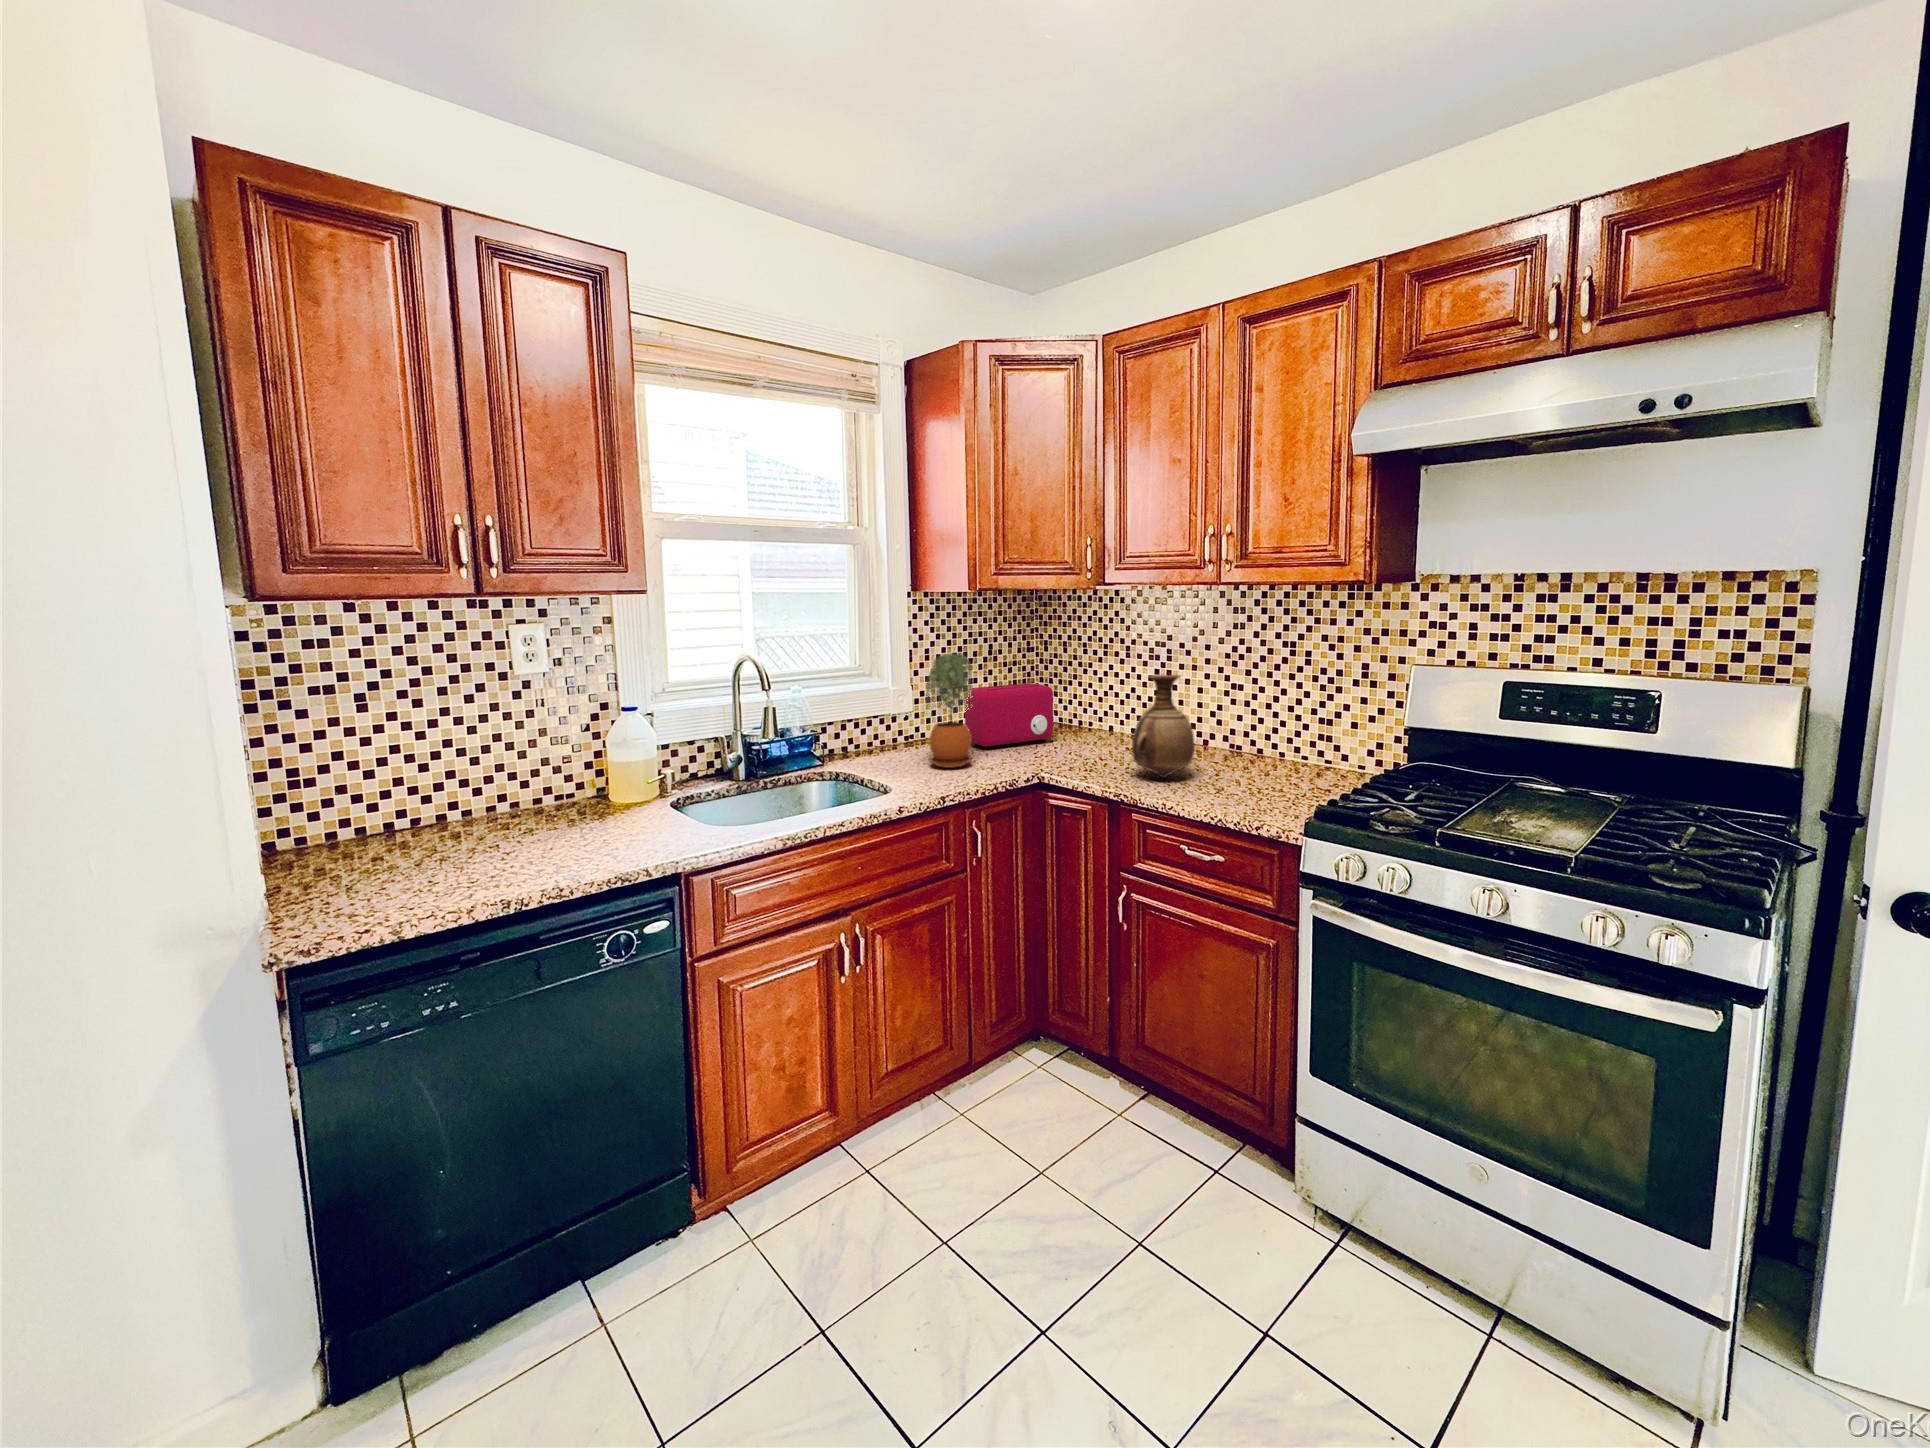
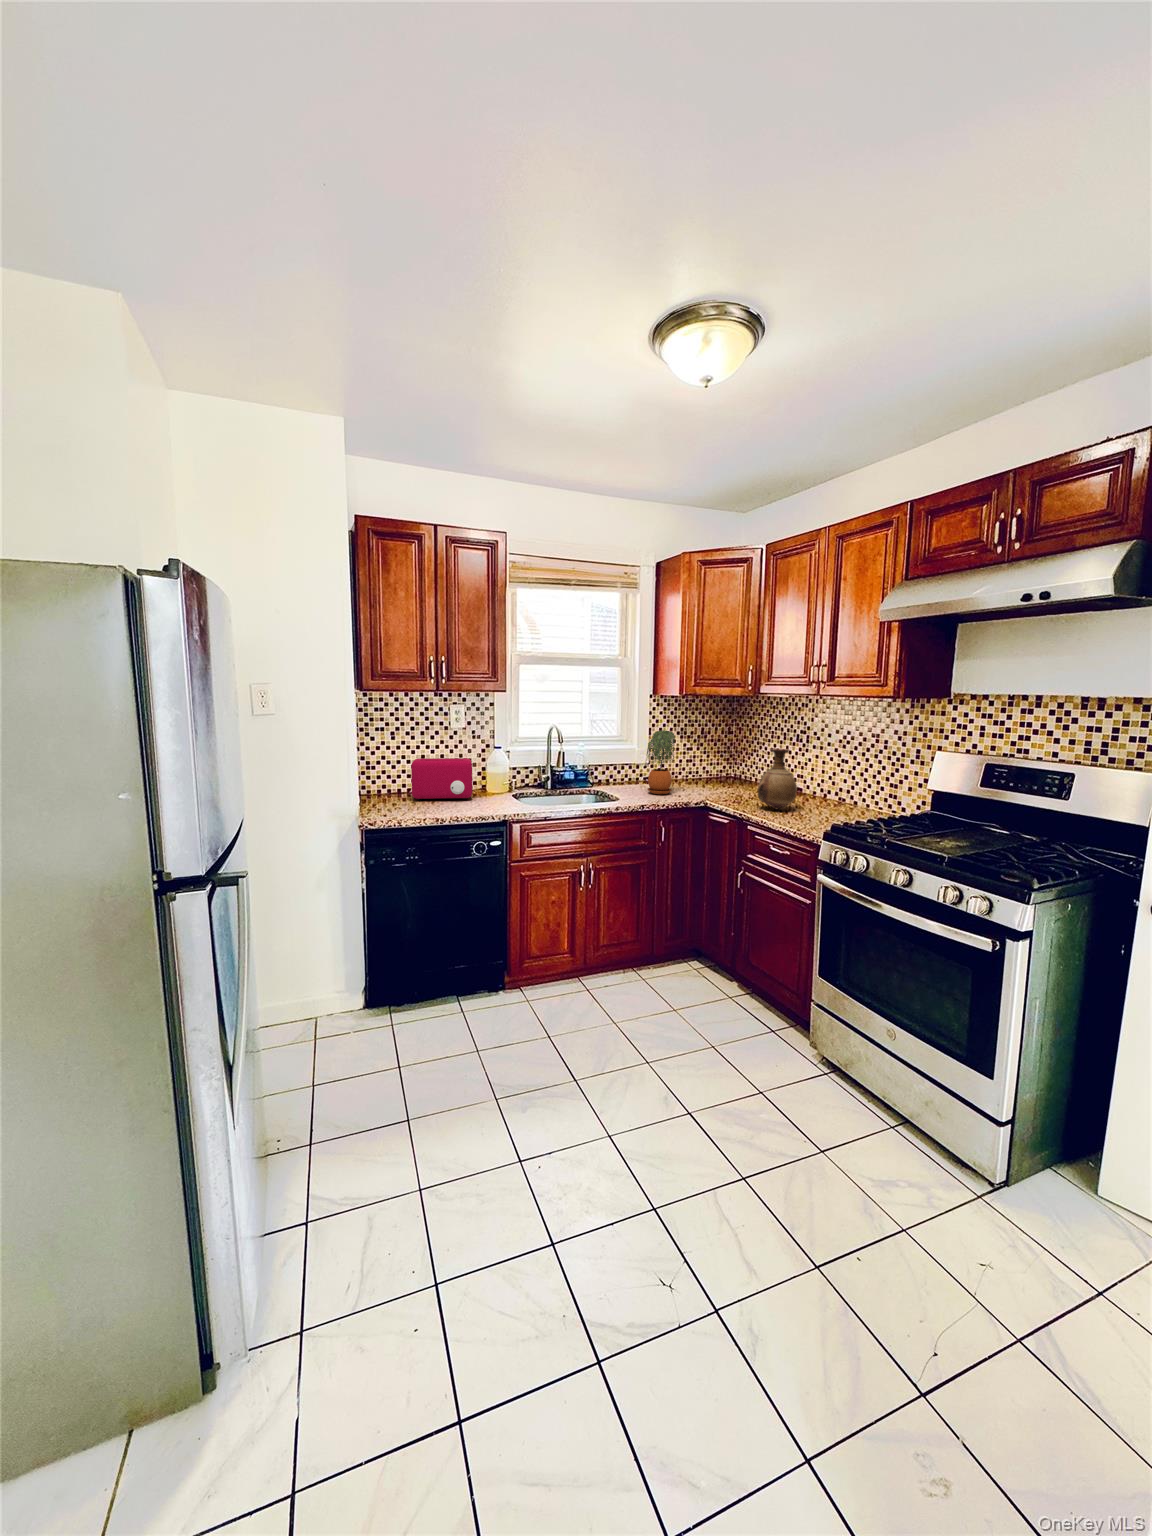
toaster: present [965,683,1053,749] -> present [411,758,472,801]

